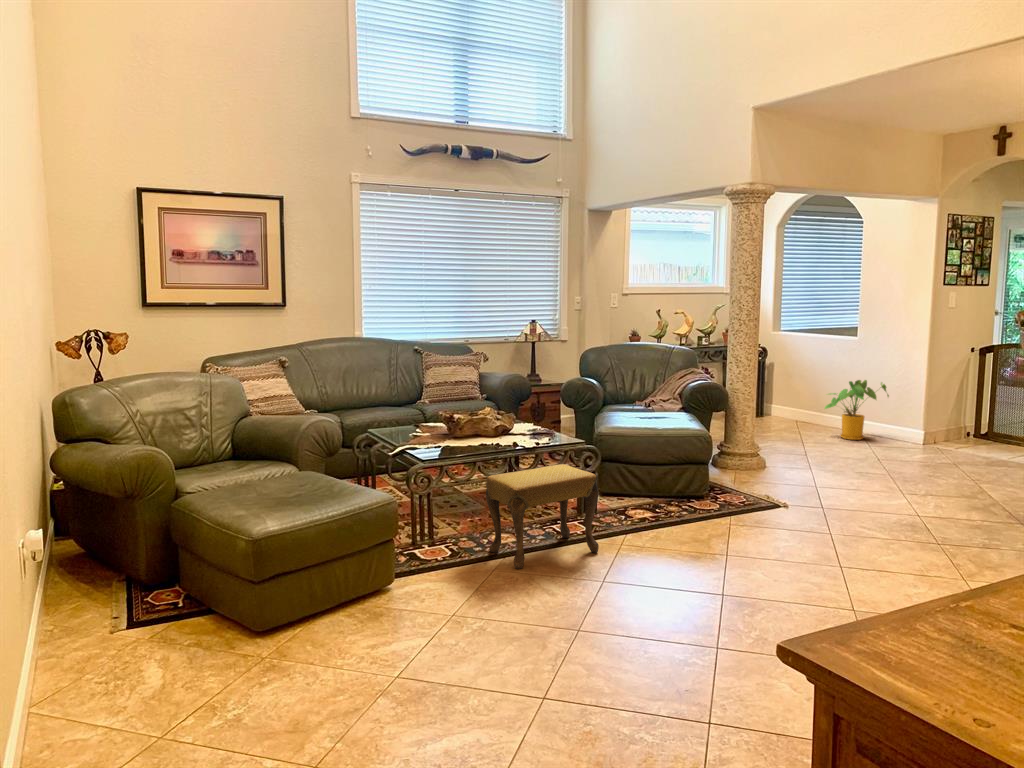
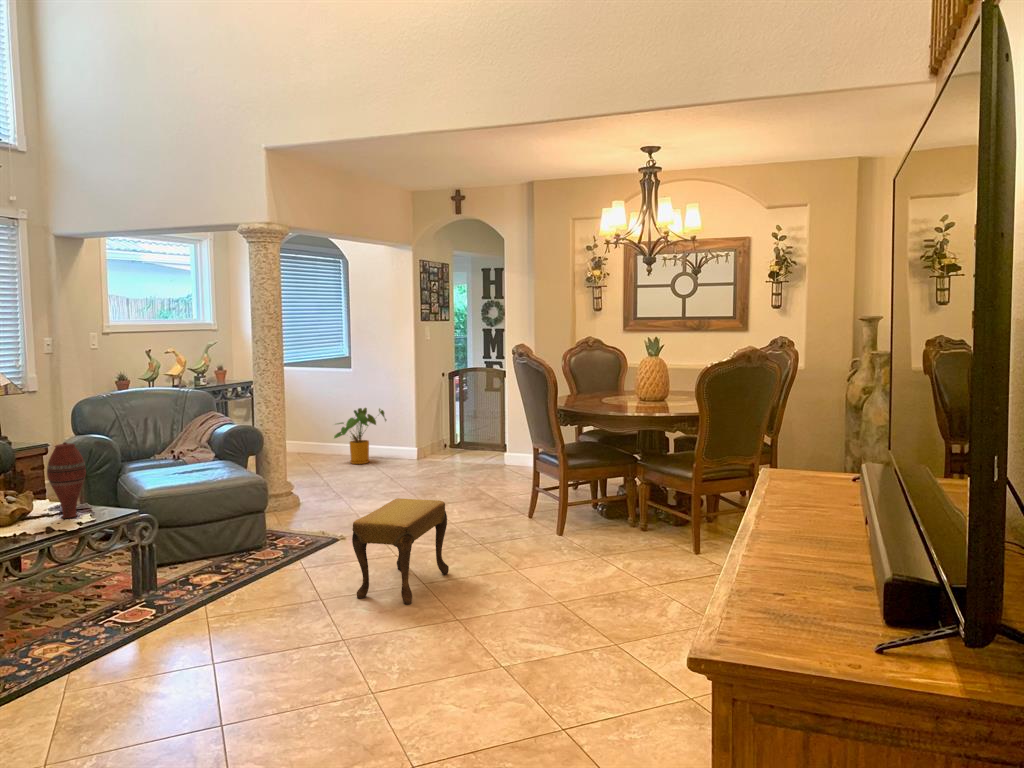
vase: none [523,377,550,439] -> present [47,442,86,518]
footstool: present [486,464,599,569] -> present [352,498,449,604]

